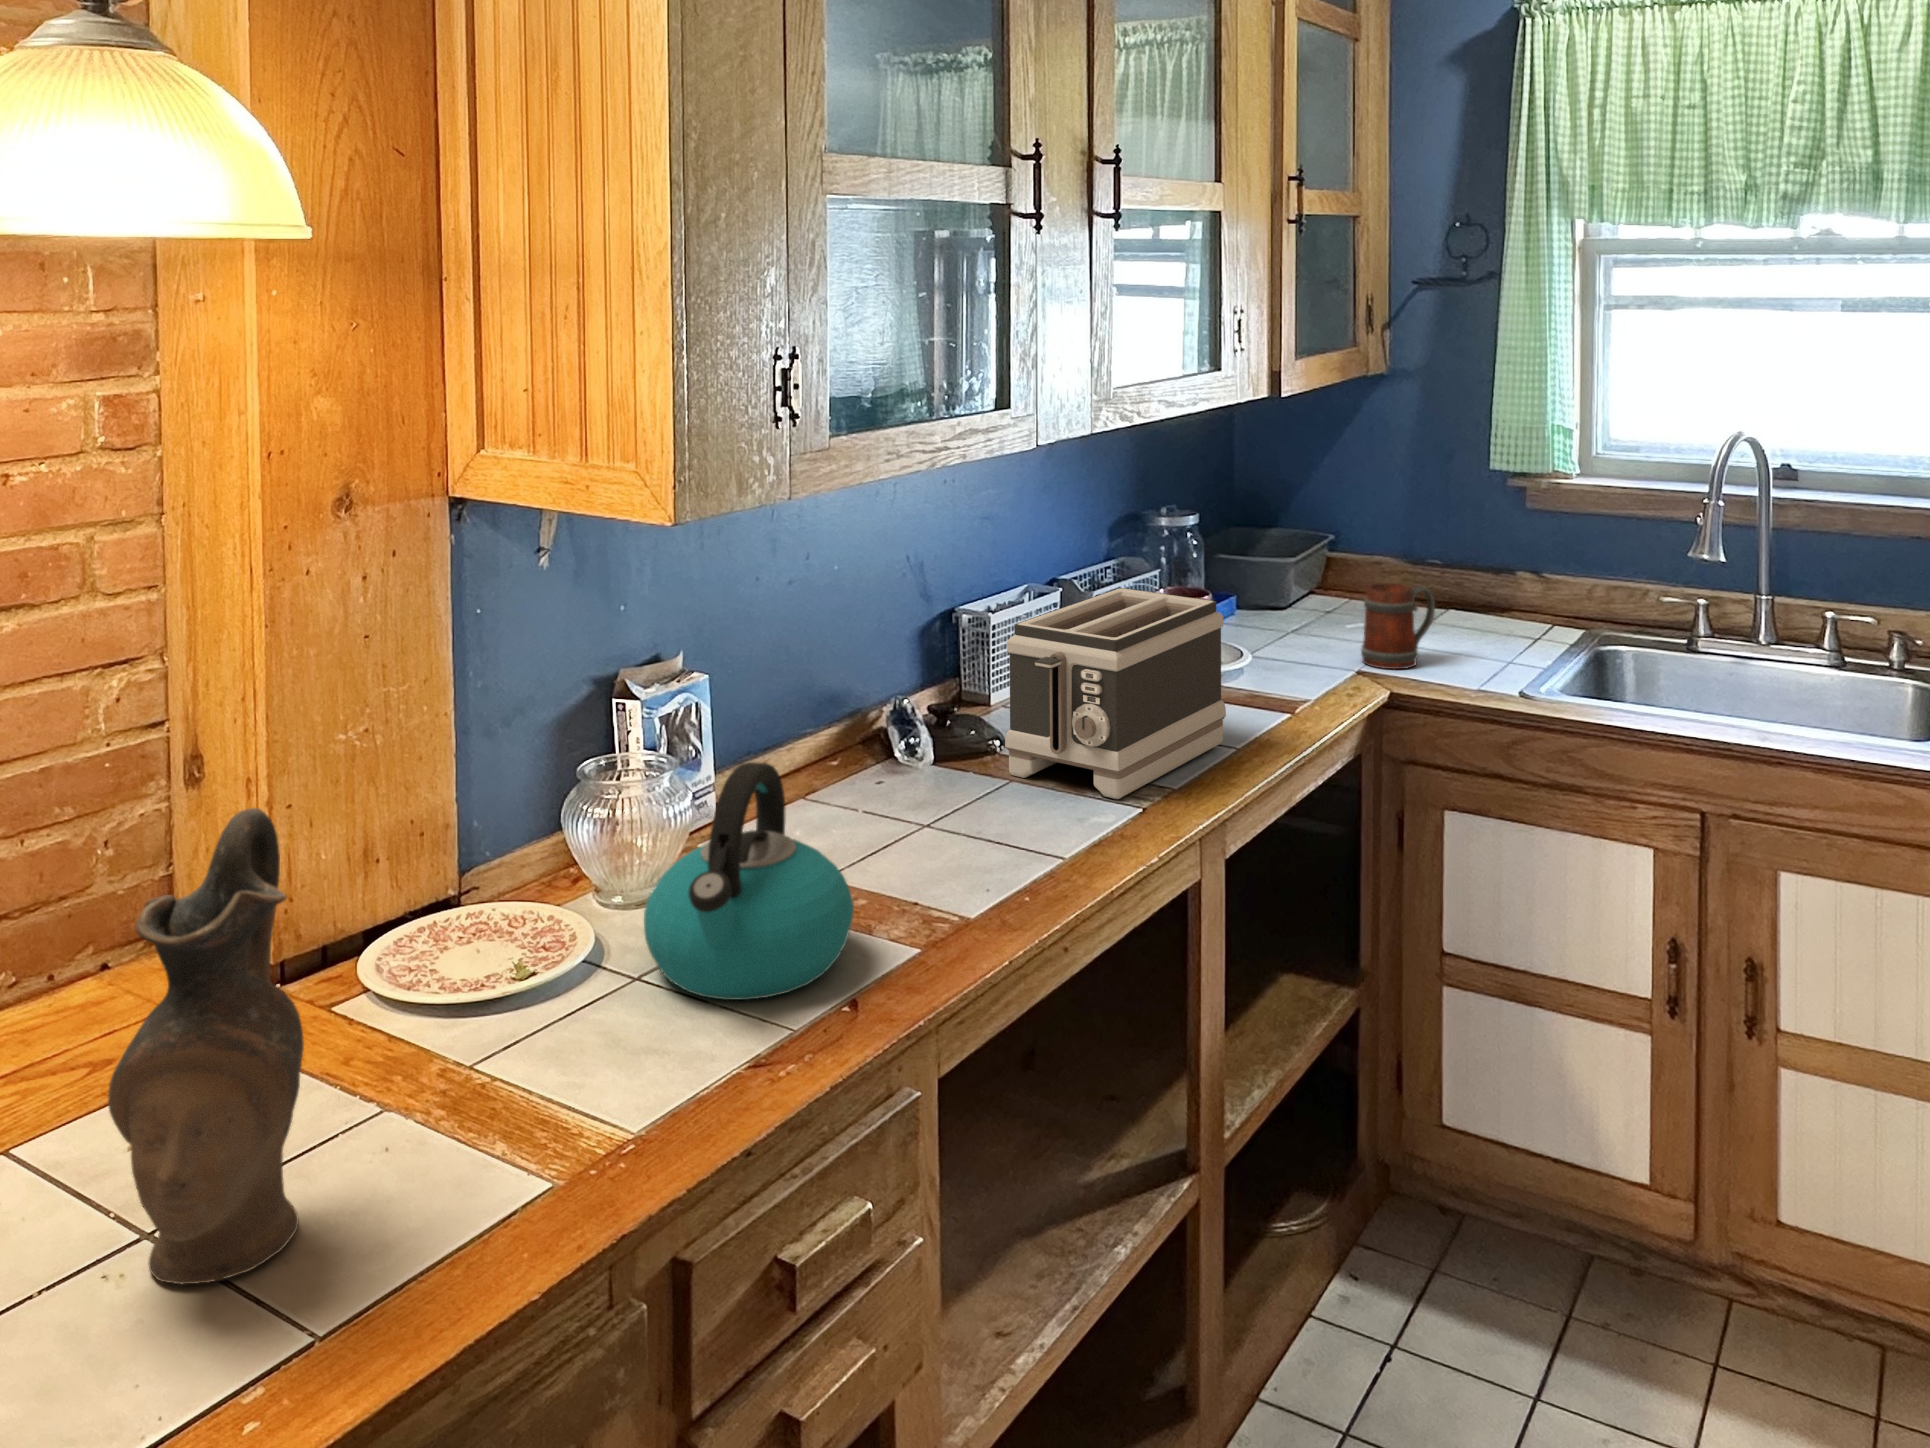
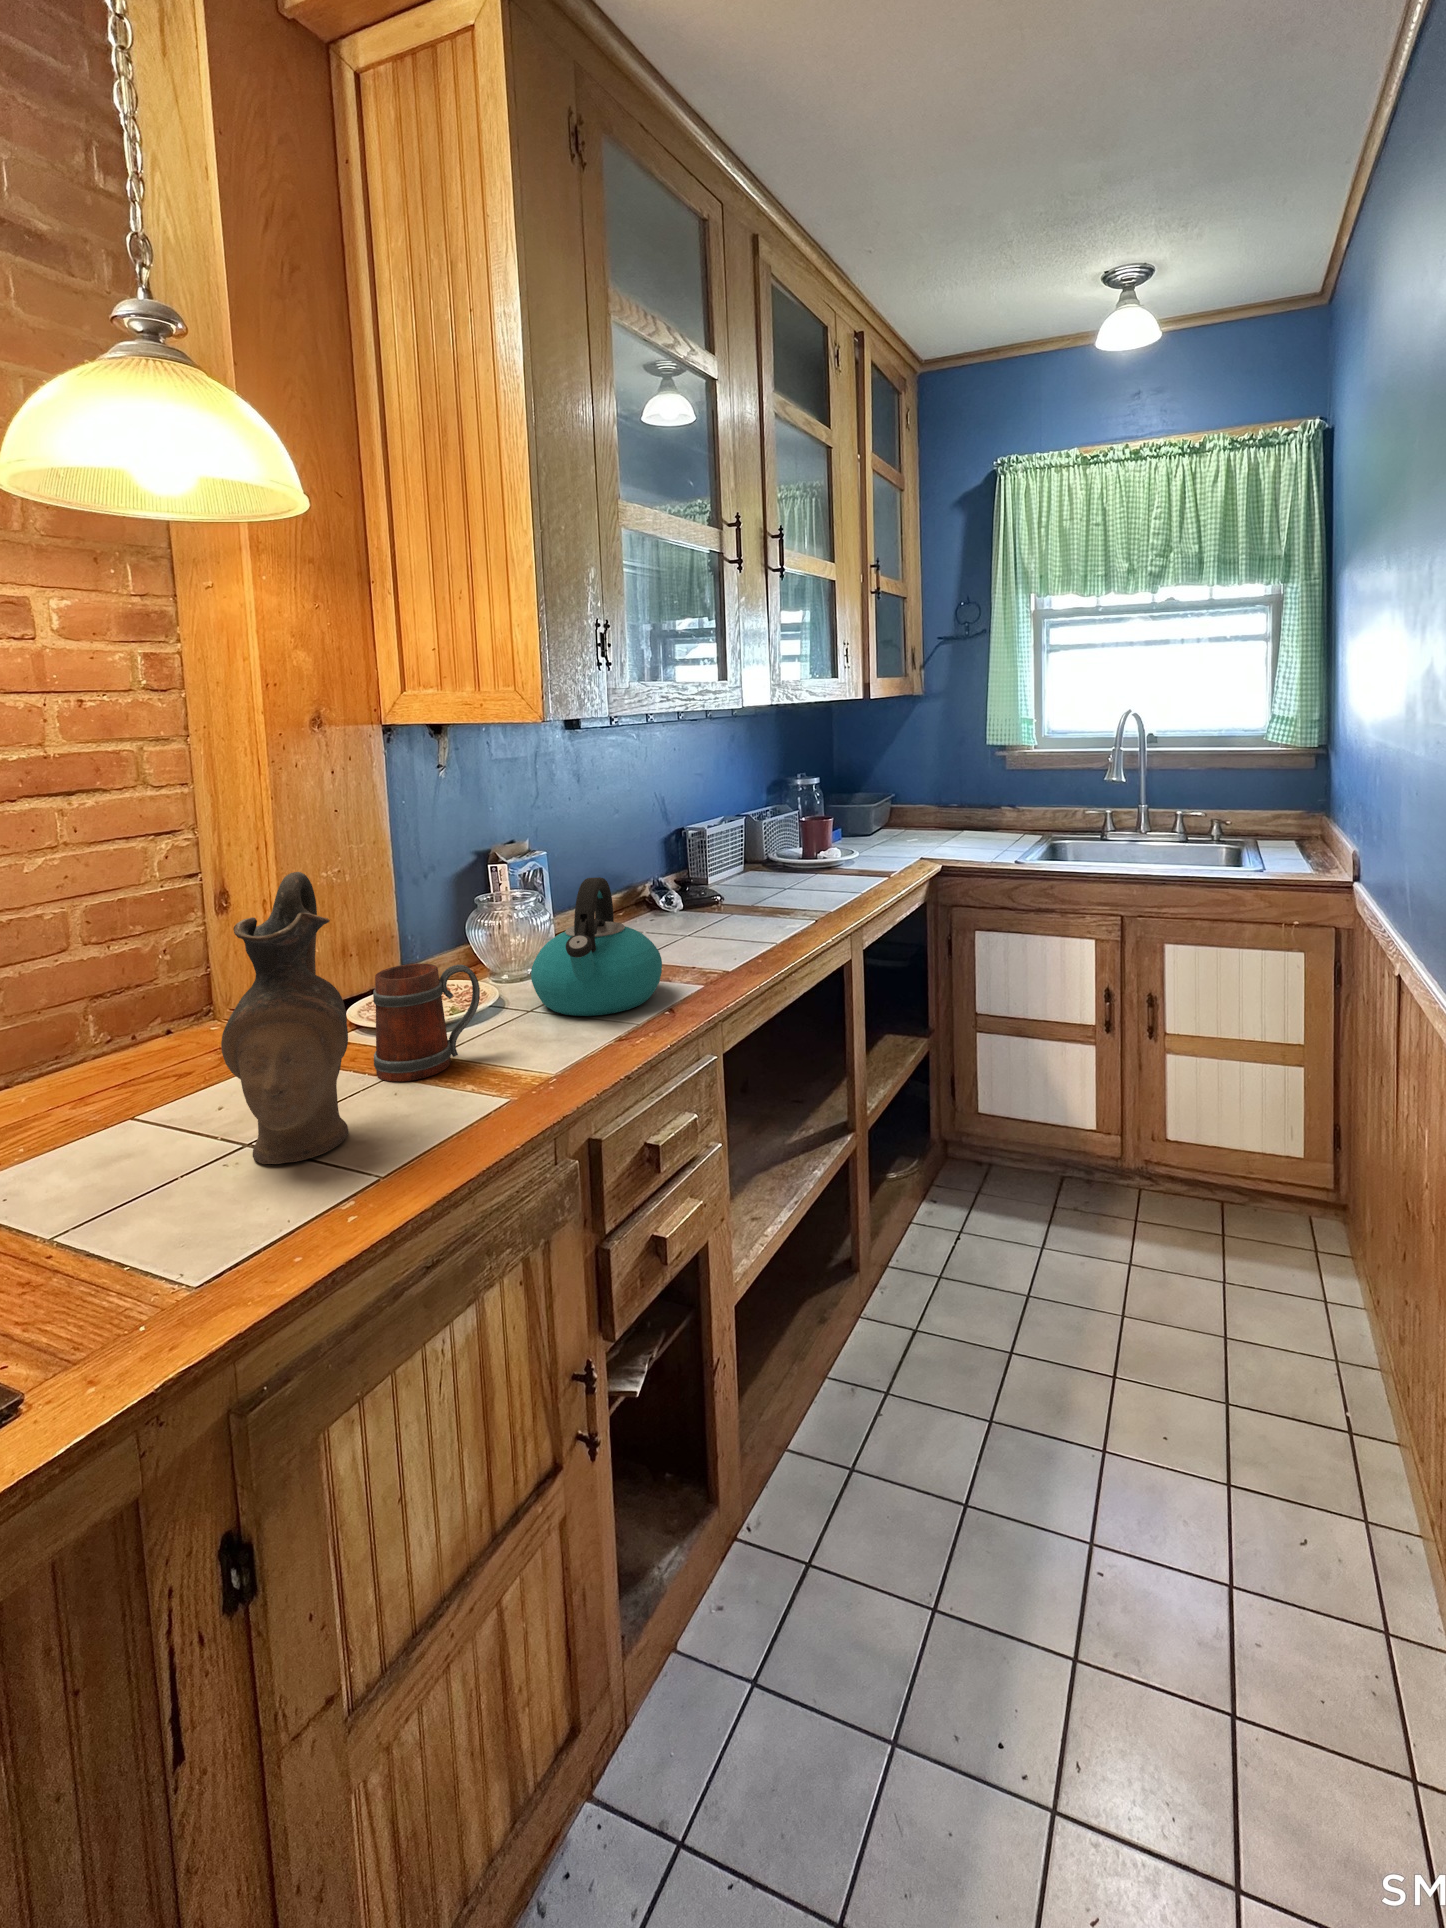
mug: present [1361,583,1435,669] -> present [373,964,480,1081]
toaster: present [1005,588,1226,799] -> none [725,805,854,918]

